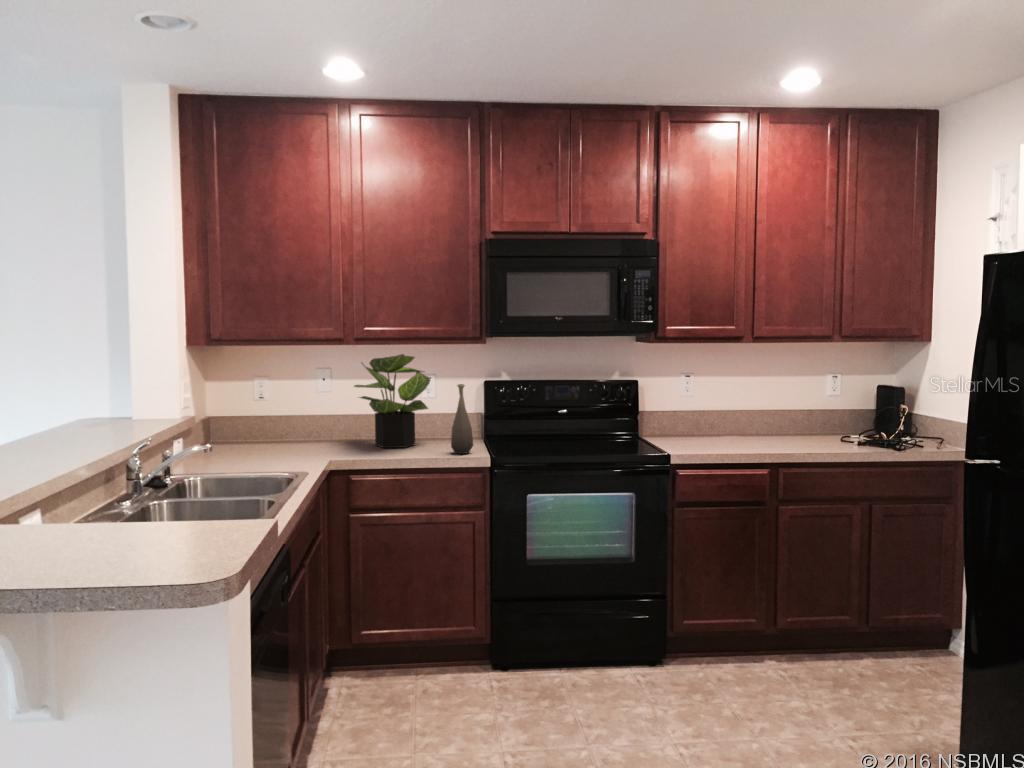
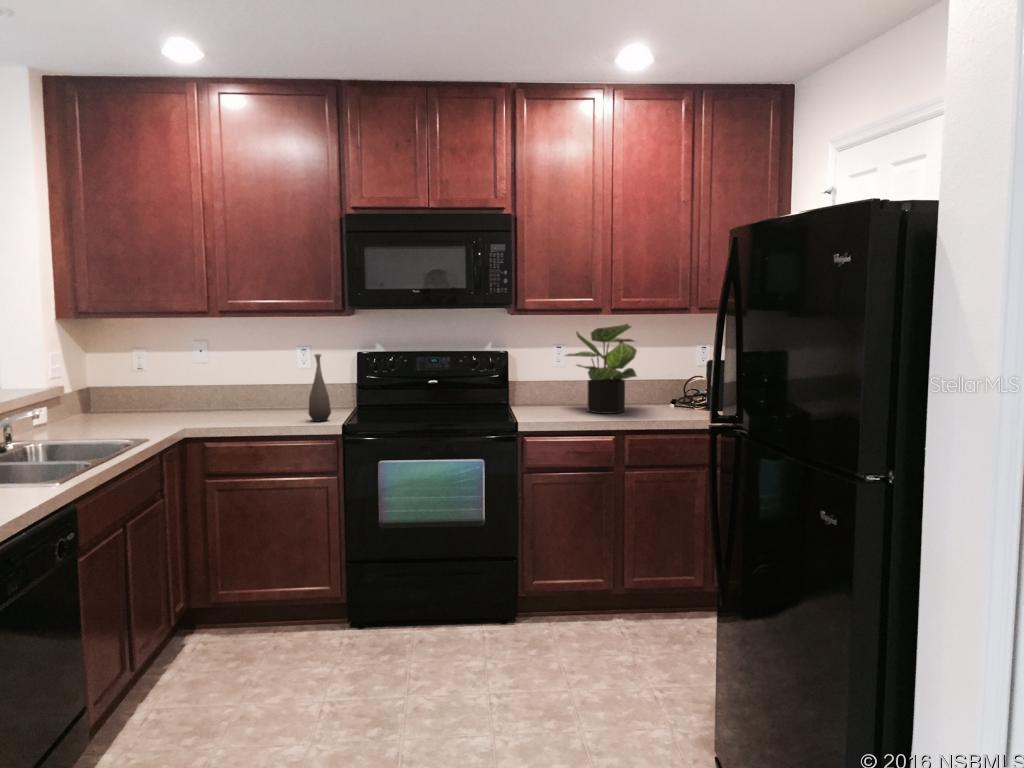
potted plant: present [354,354,430,448] -> present [565,324,637,414]

